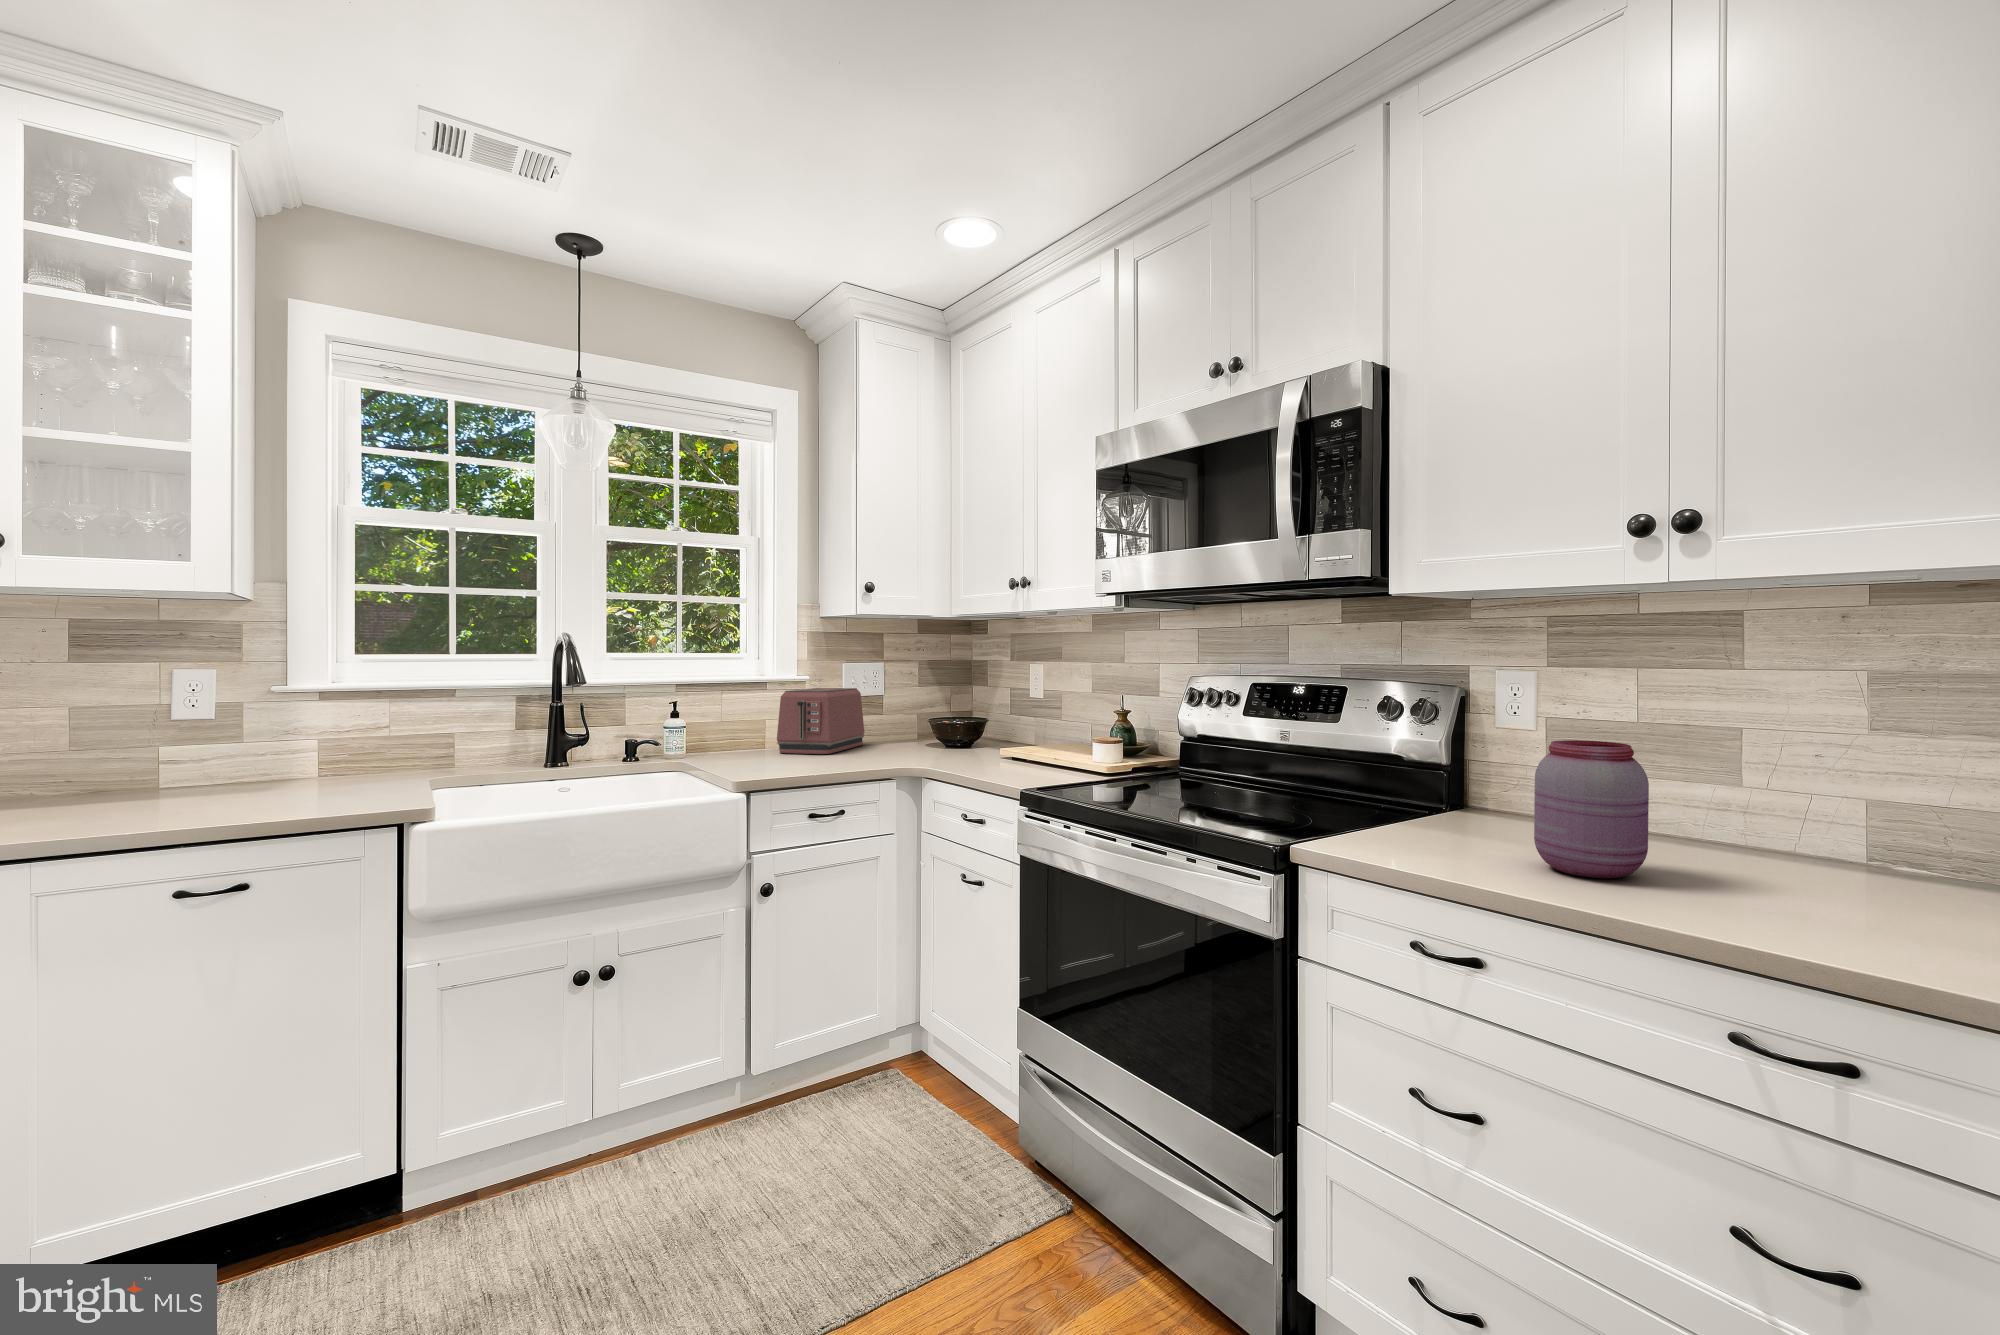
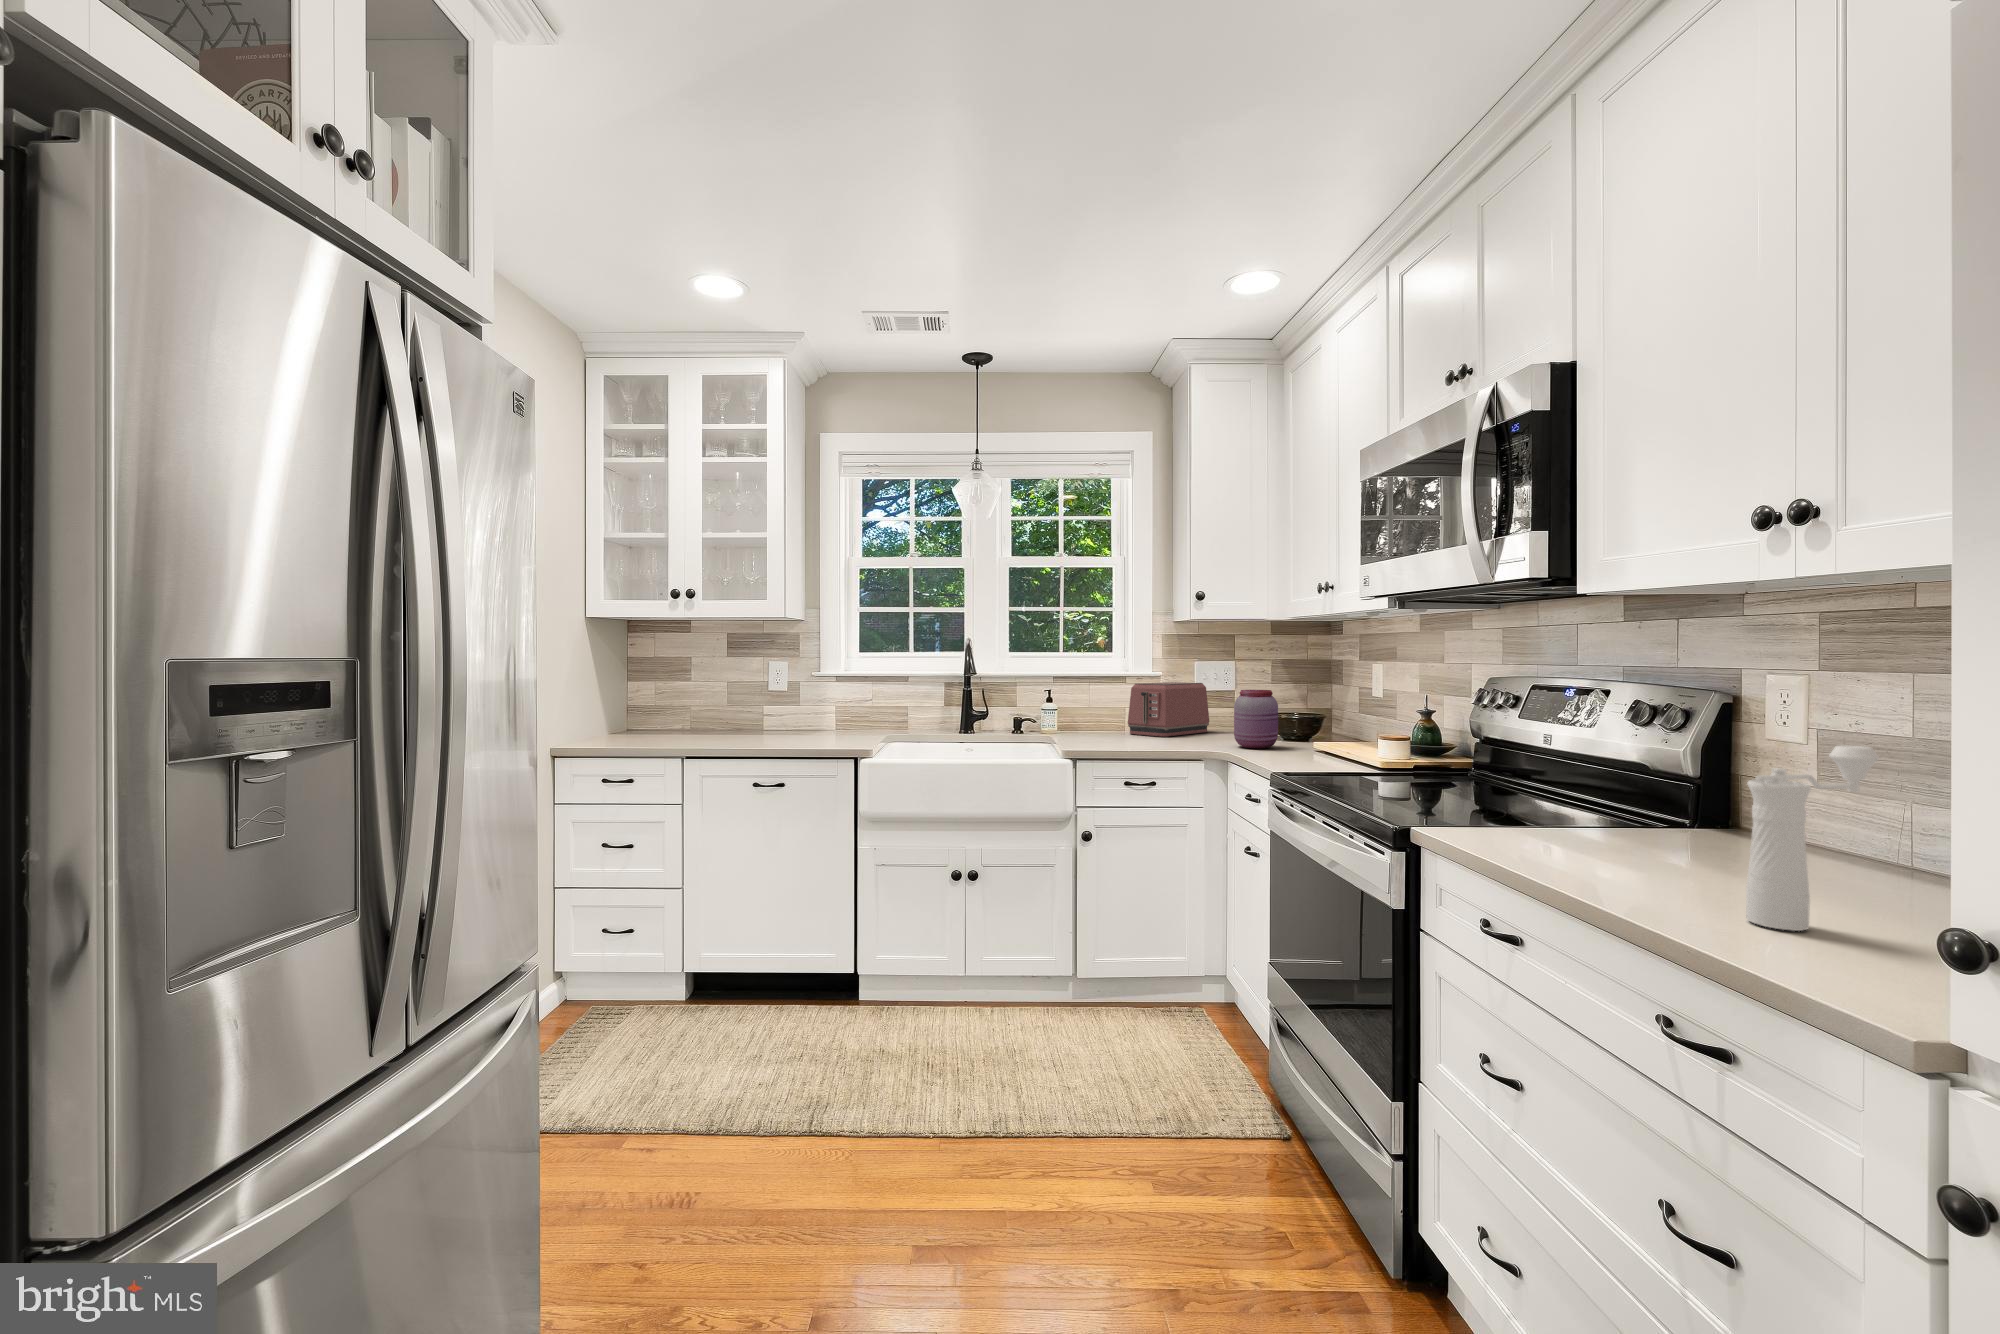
jar: present [1534,740,1649,878] -> present [1234,690,1278,748]
pepper mill: none [1742,740,1805,924] -> present [1746,745,1879,931]

